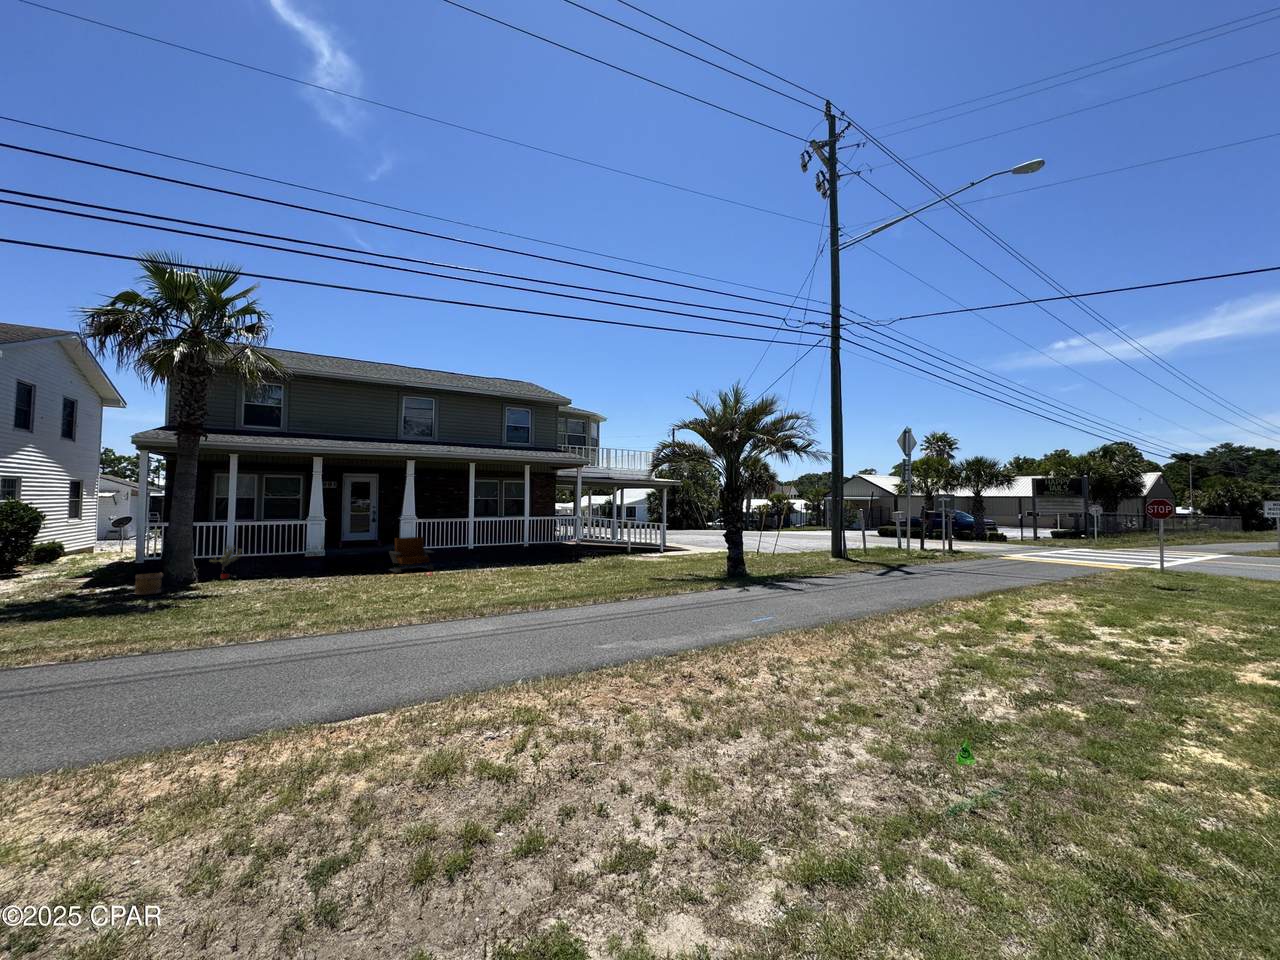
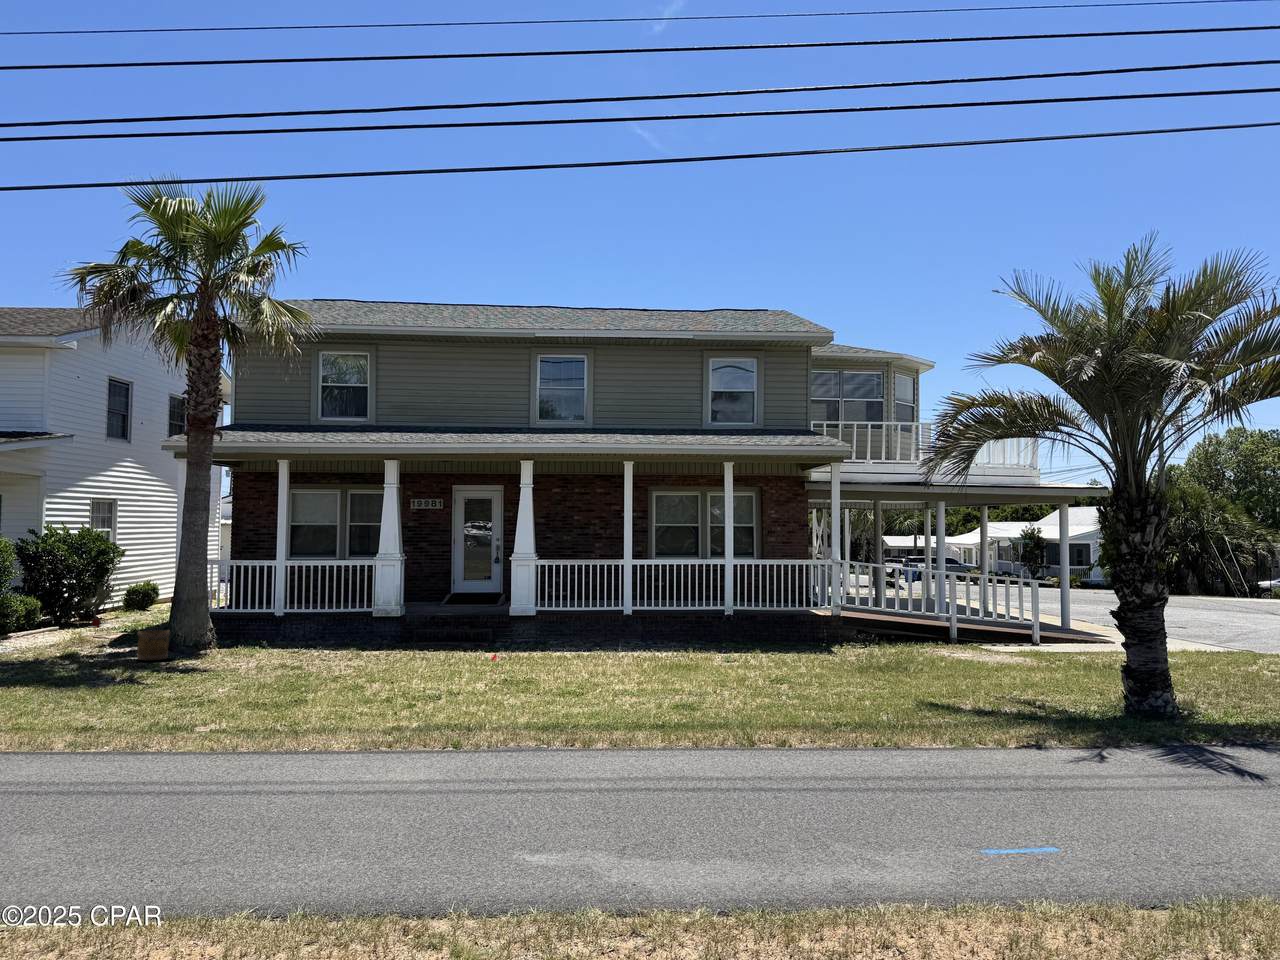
lounge chair: present [390,537,434,573] -> none [490,592,554,652]
potted tree: present [211,546,242,579] -> present [83,584,111,627]

